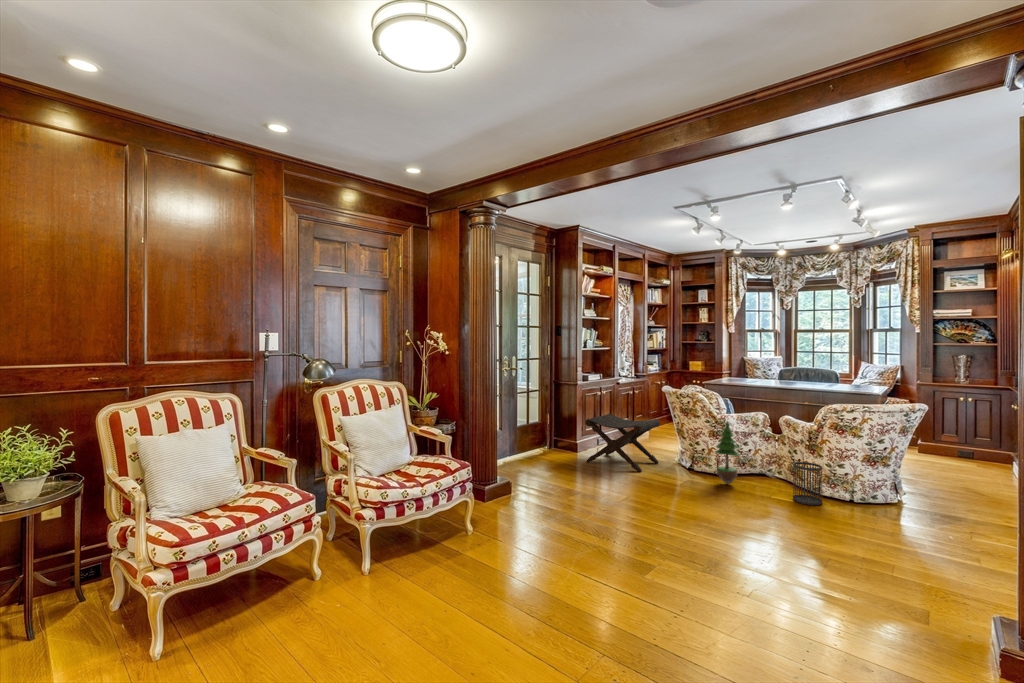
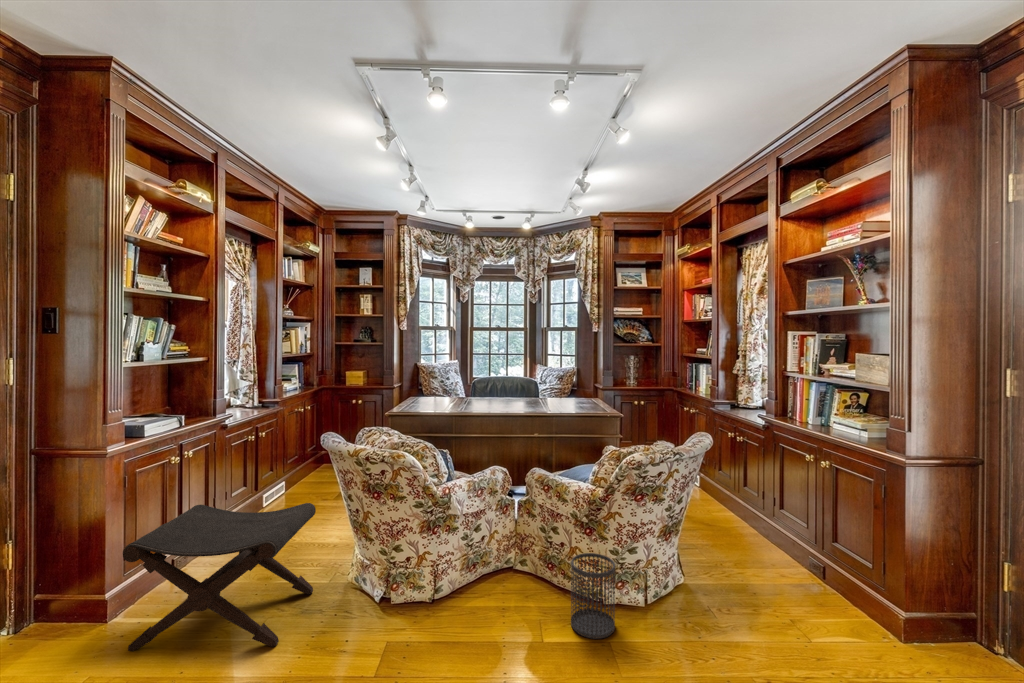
potted tree: present [715,421,739,484] -> none [434,498,479,623]

